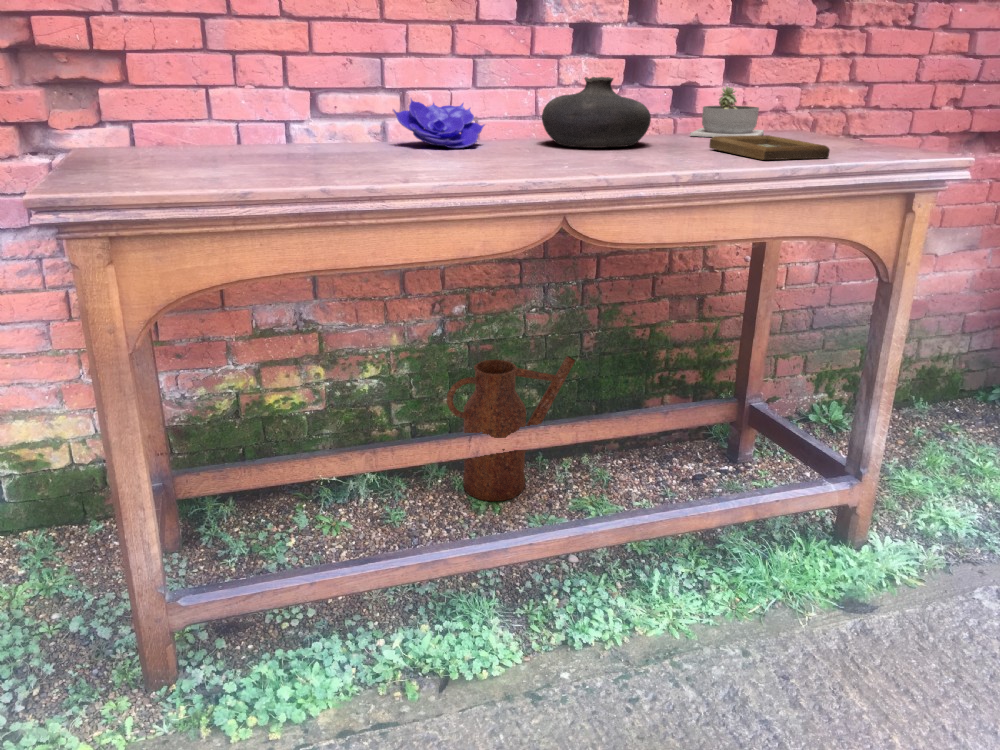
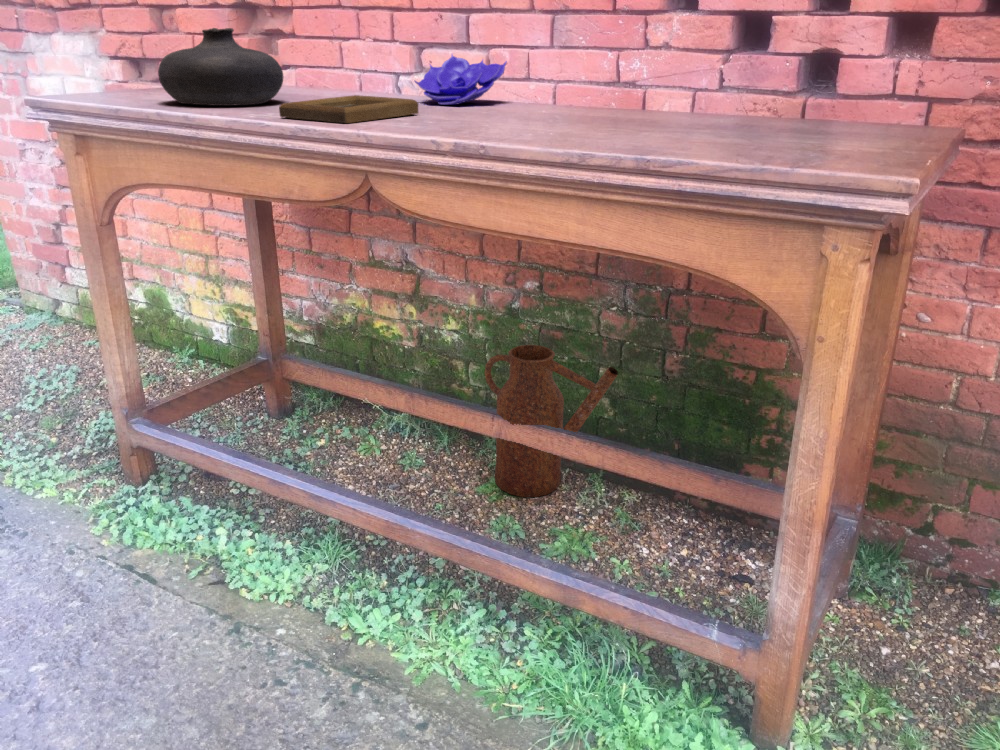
vase: present [542,77,651,148] -> present [158,28,283,106]
succulent planter: present [690,86,764,137] -> none [764,53,900,130]
picture frame: present [709,135,830,160] -> present [279,95,418,123]

